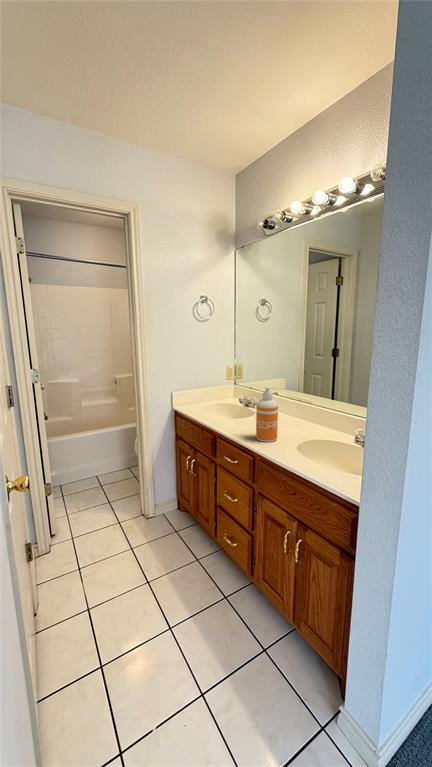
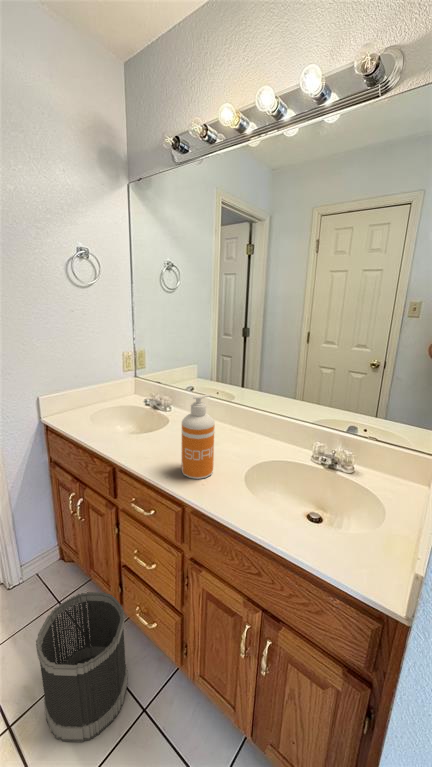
wastebasket: none [164,517,217,605] -> present [36,592,128,742]

